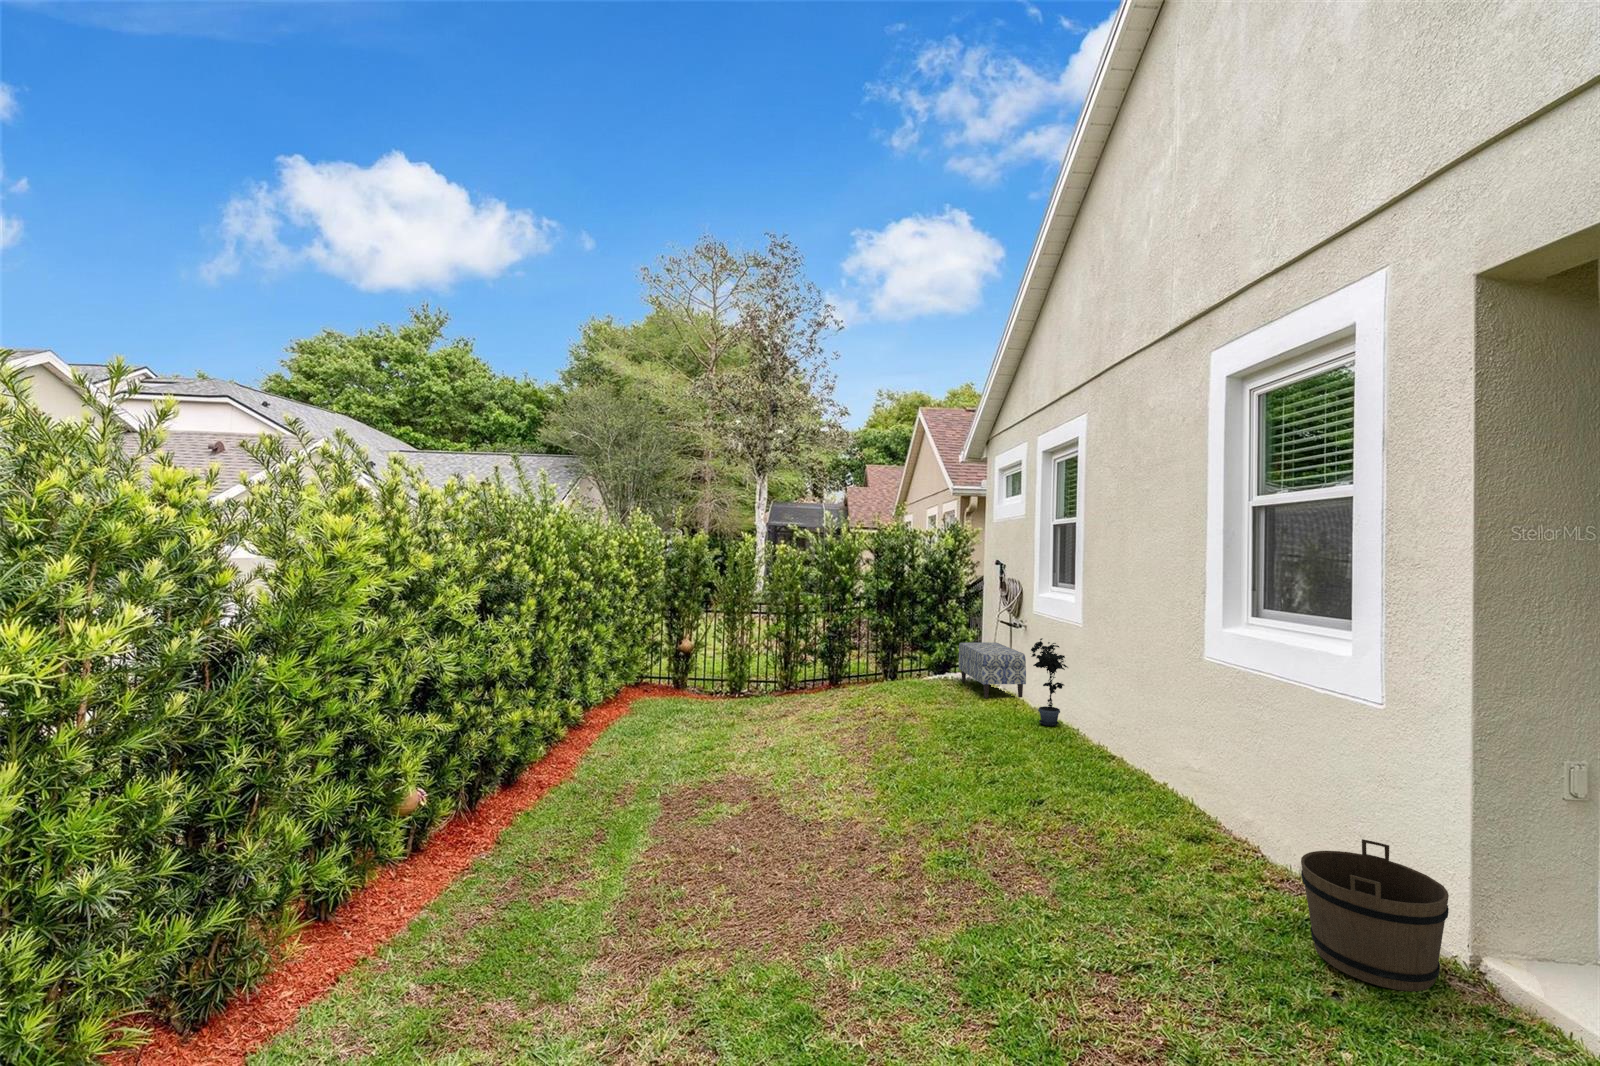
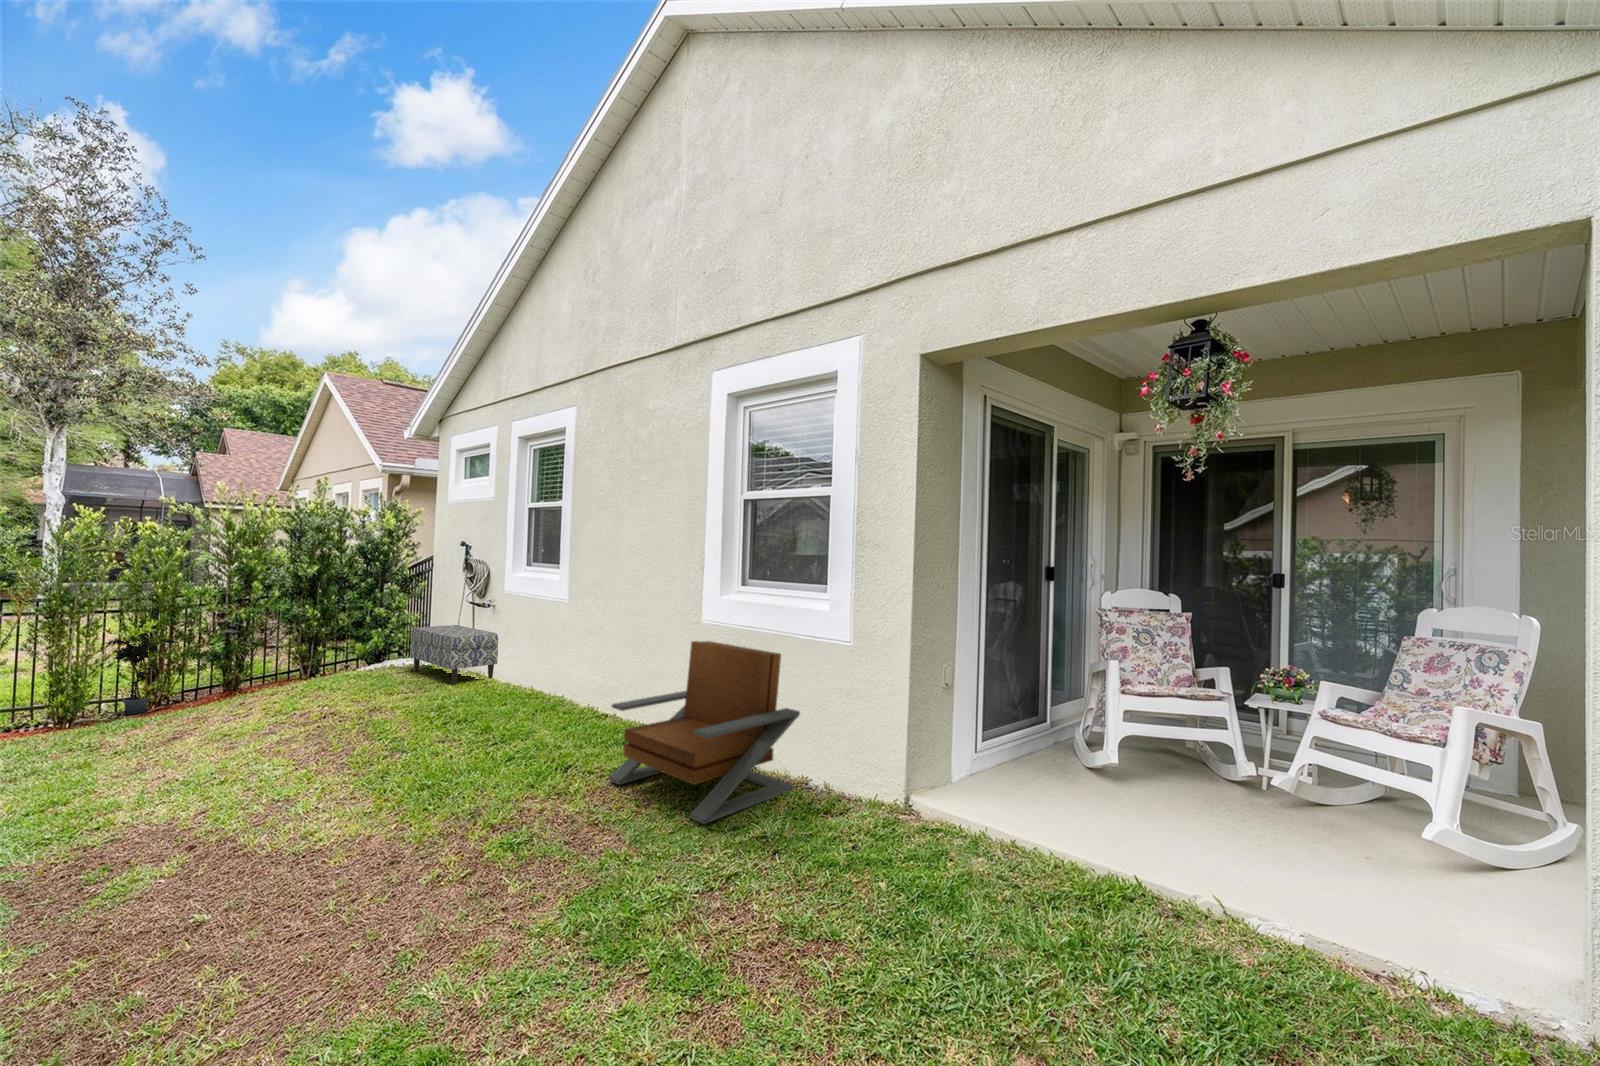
potted plant: present [1031,638,1068,726] -> present [107,630,179,715]
lounge chair: none [1071,685,1316,909] -> present [609,641,800,824]
bucket: present [1301,839,1449,991] -> none [808,729,885,822]

